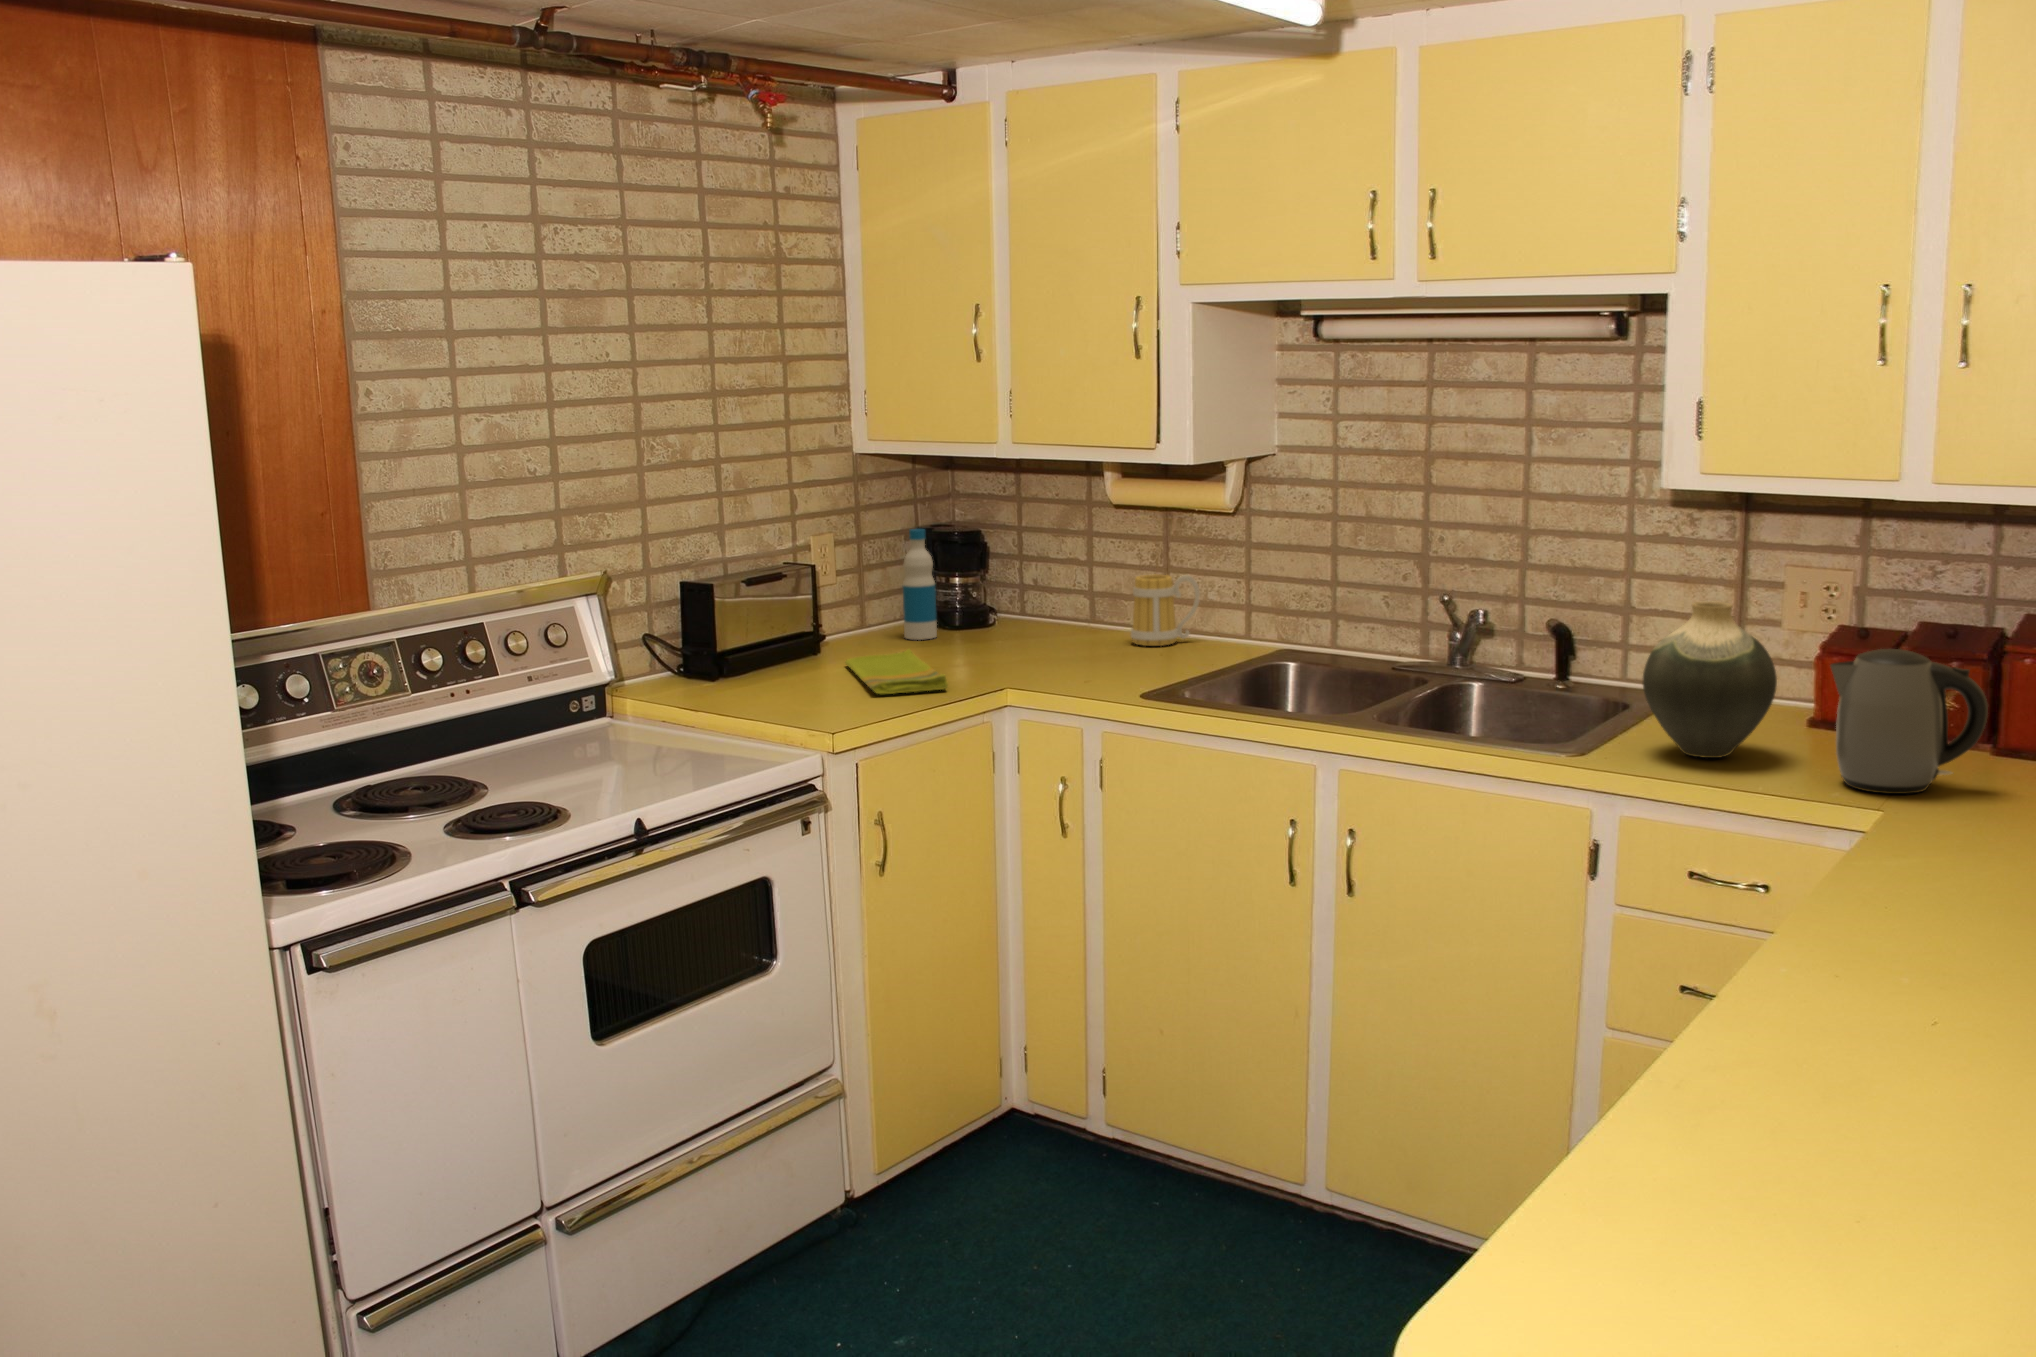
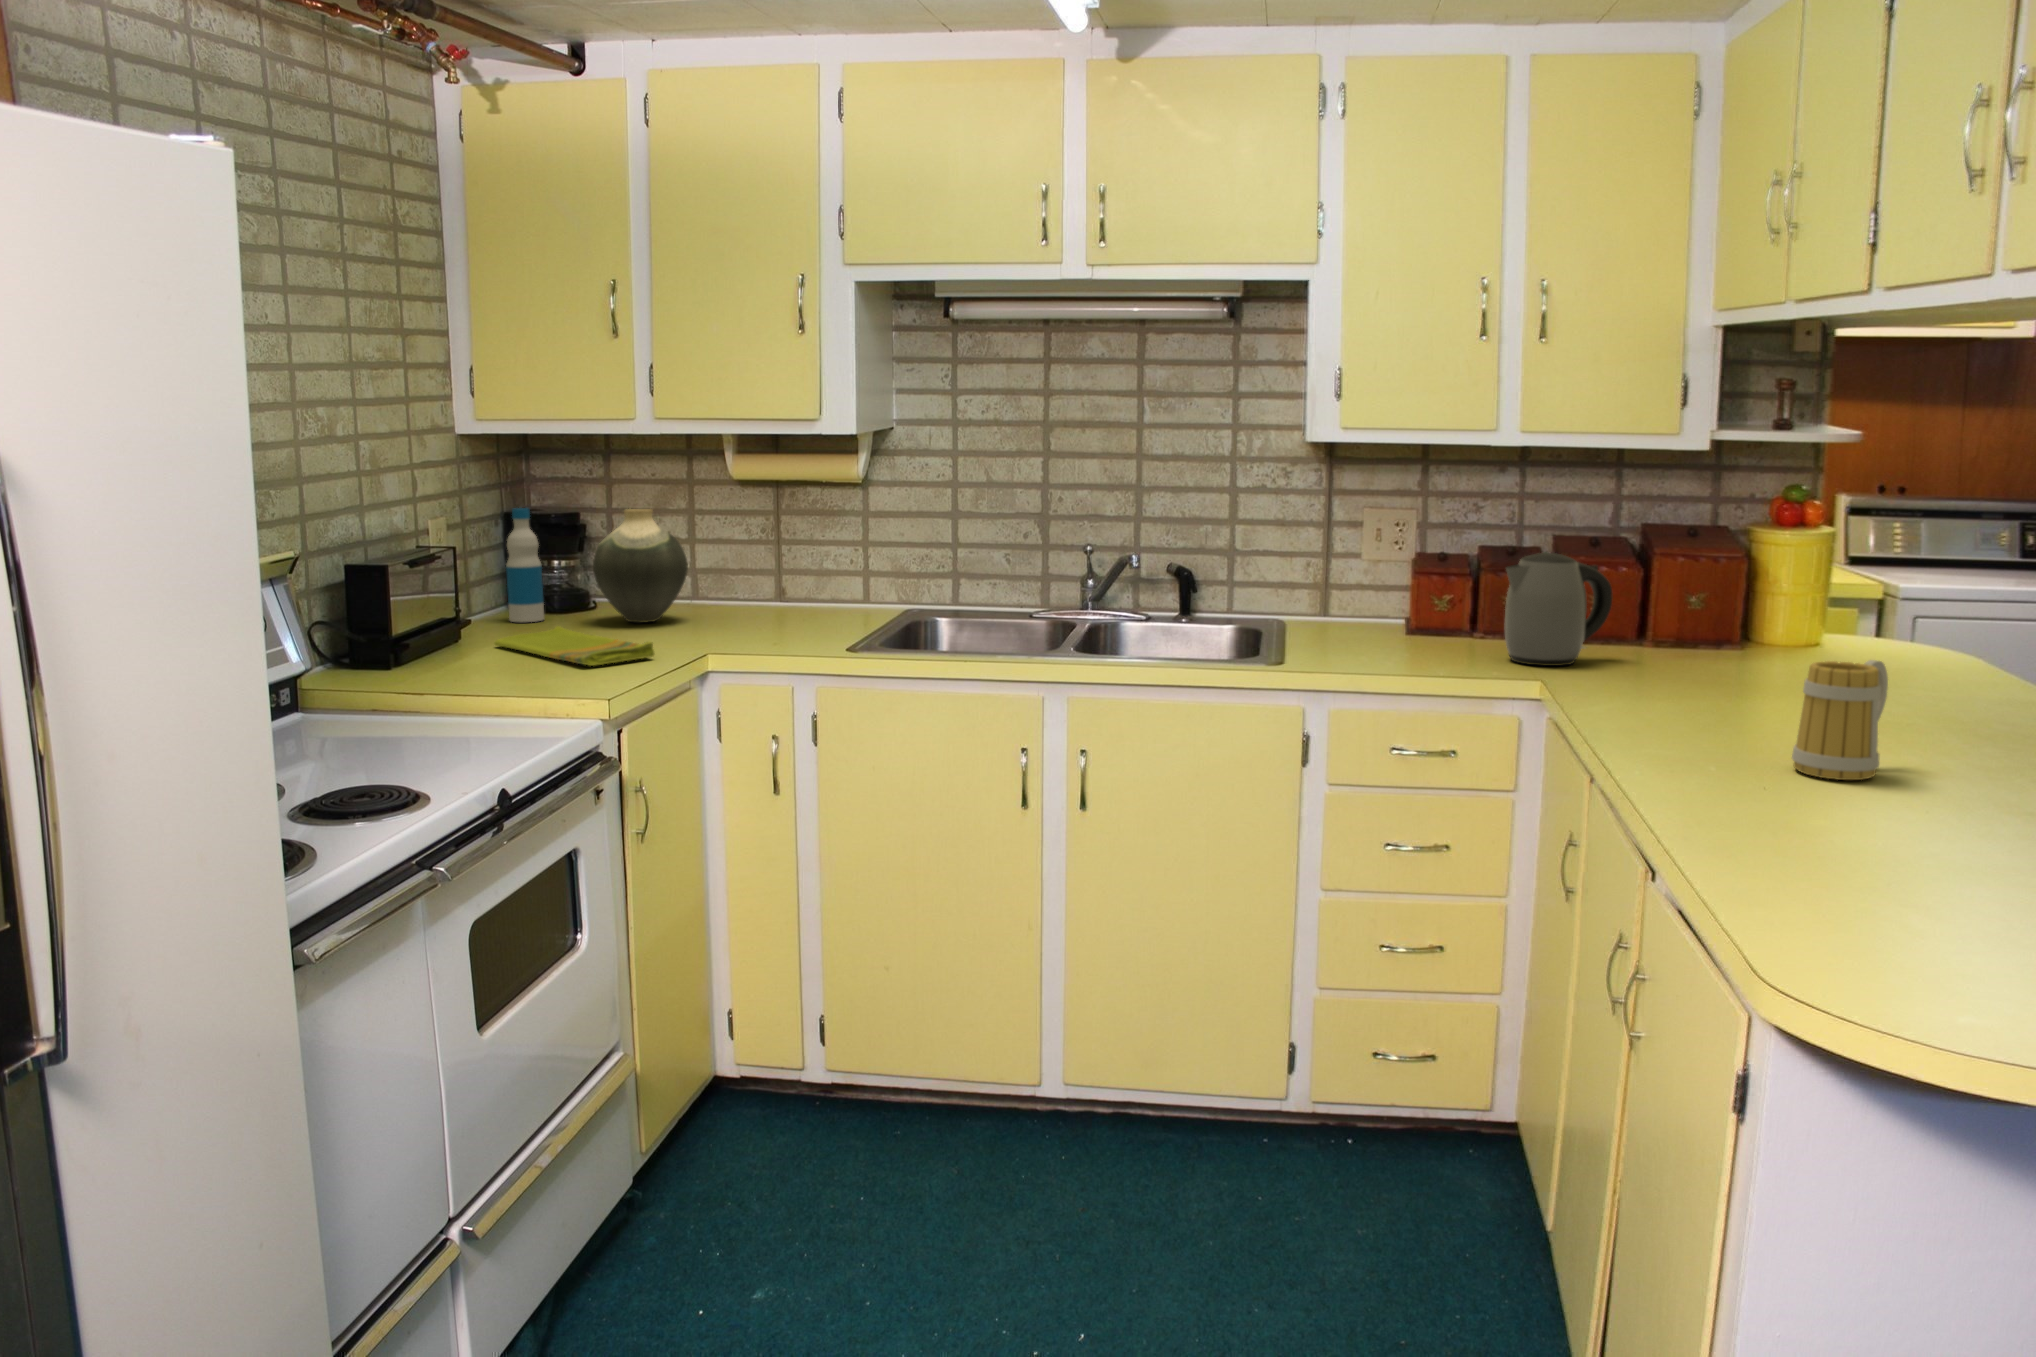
mug: present [1131,575,1200,646] -> present [1792,660,1888,780]
vase: present [1643,602,1777,758] -> present [593,509,688,623]

